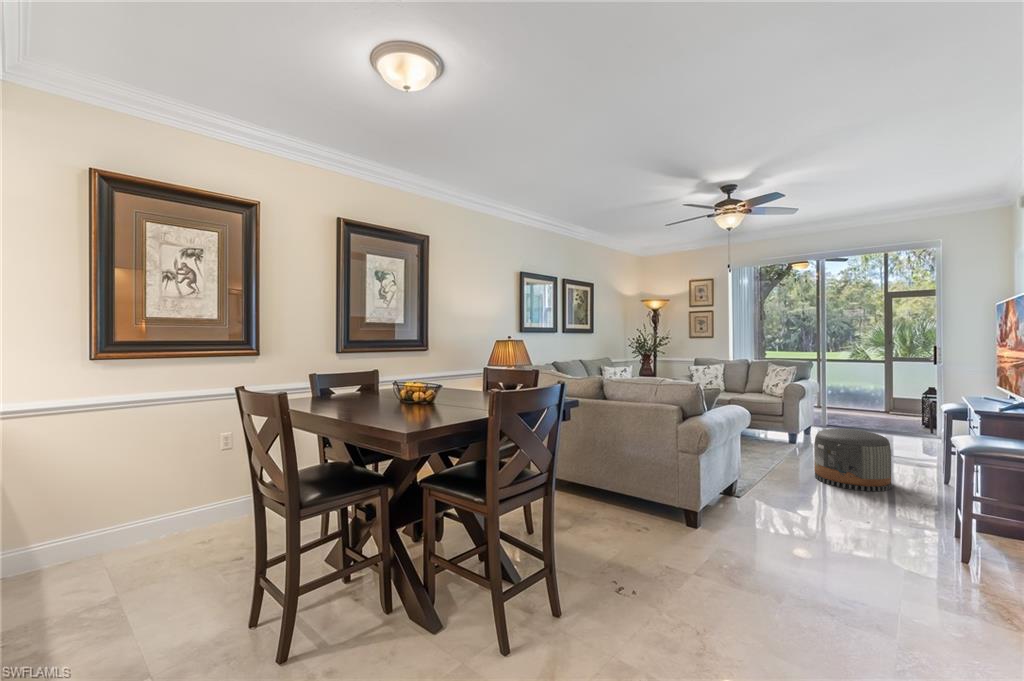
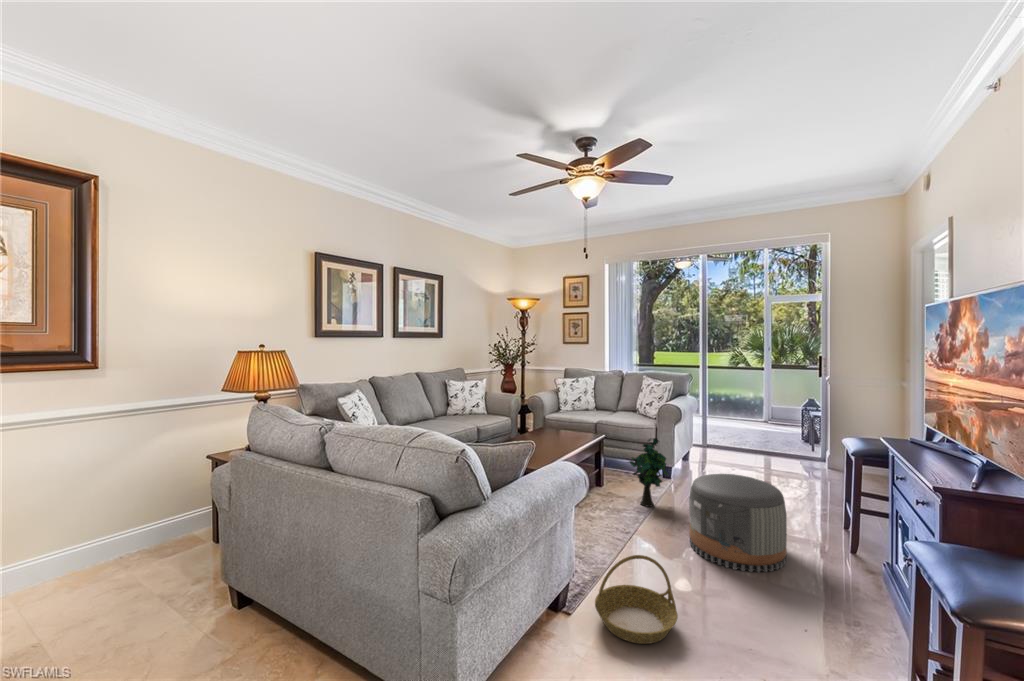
decorative plant: none [760,407,795,459] -> present [629,438,668,507]
basket: none [752,462,809,511] -> present [595,555,678,644]

